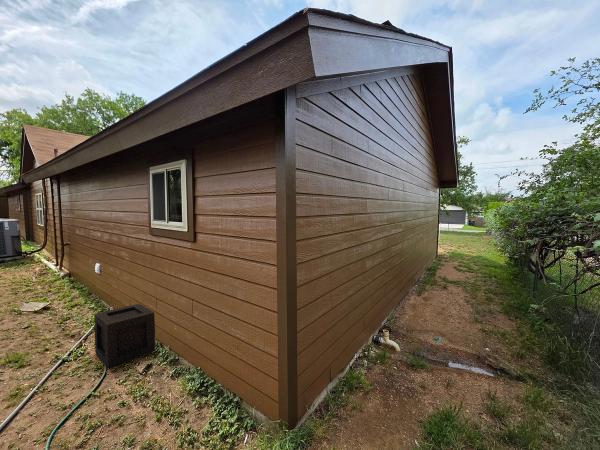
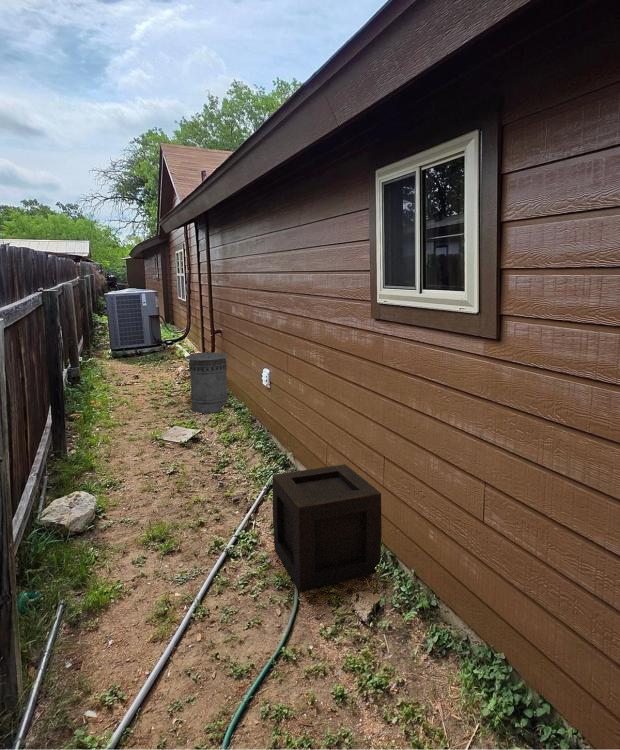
trash can: none [40,256,75,294] -> present [186,352,229,413]

